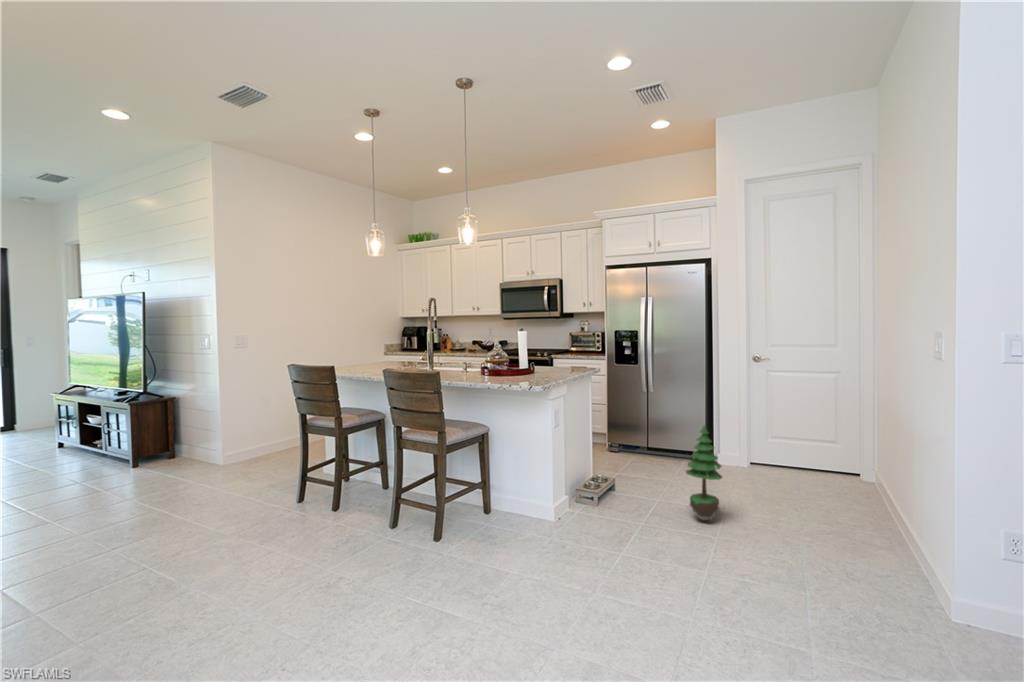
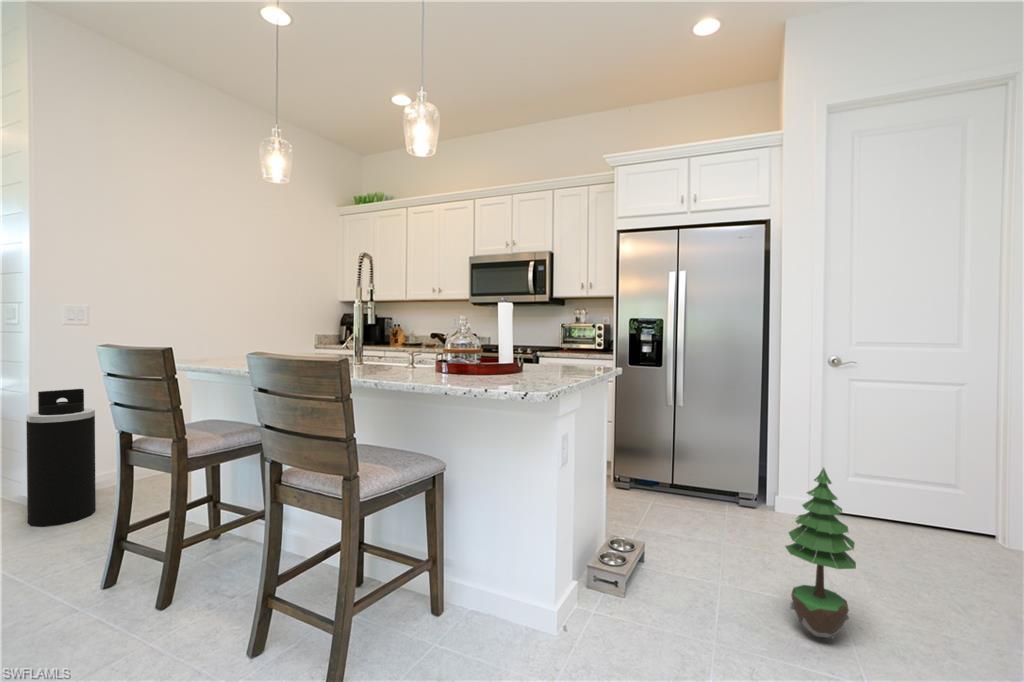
trash can: none [225,389,264,476] -> present [26,389,96,527]

